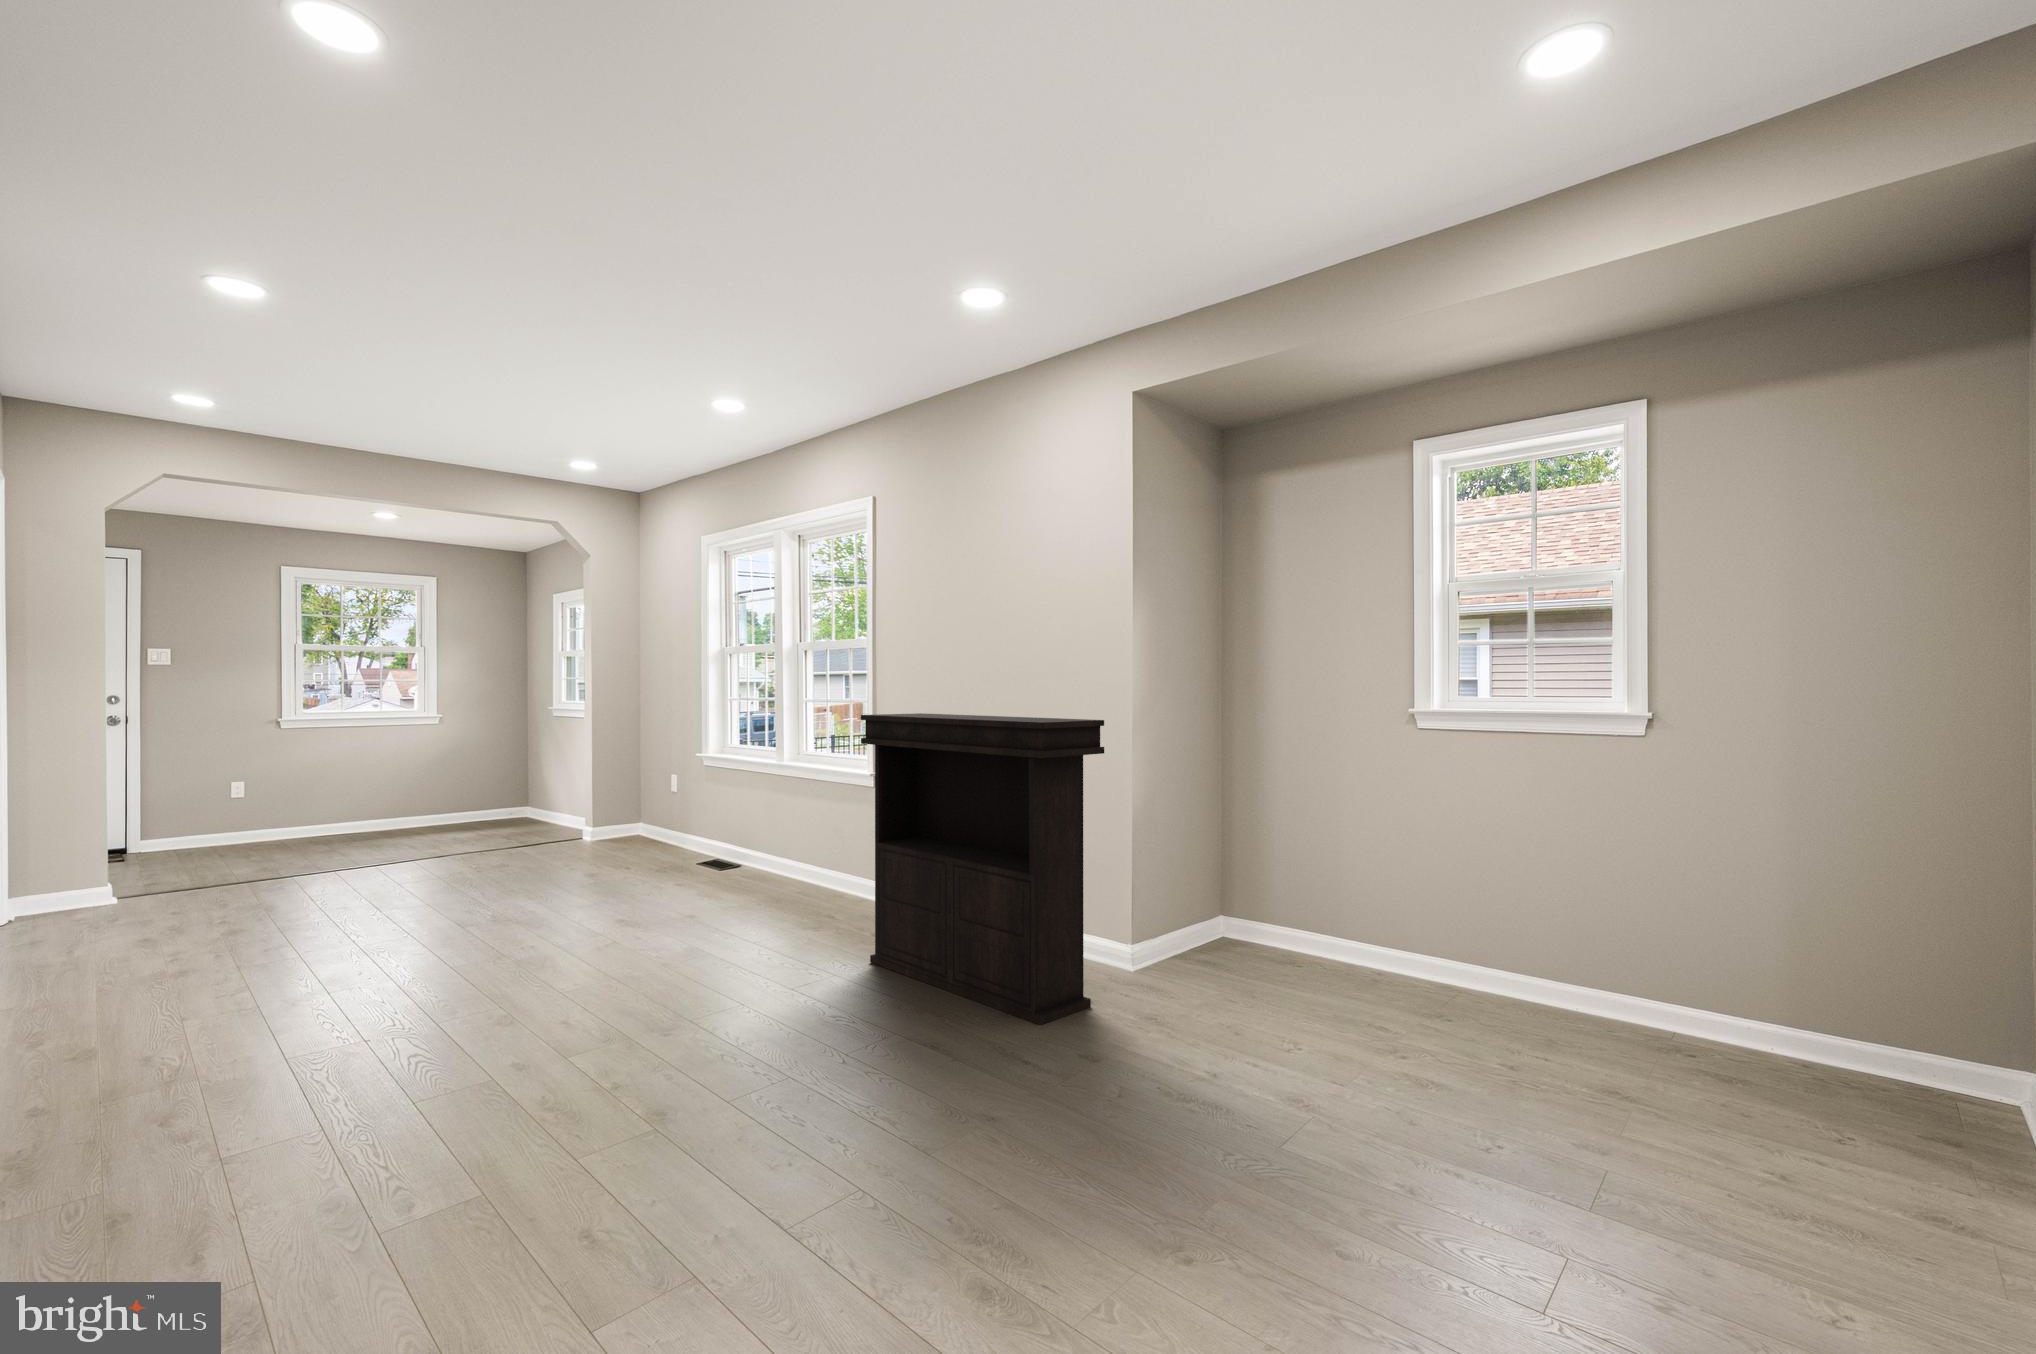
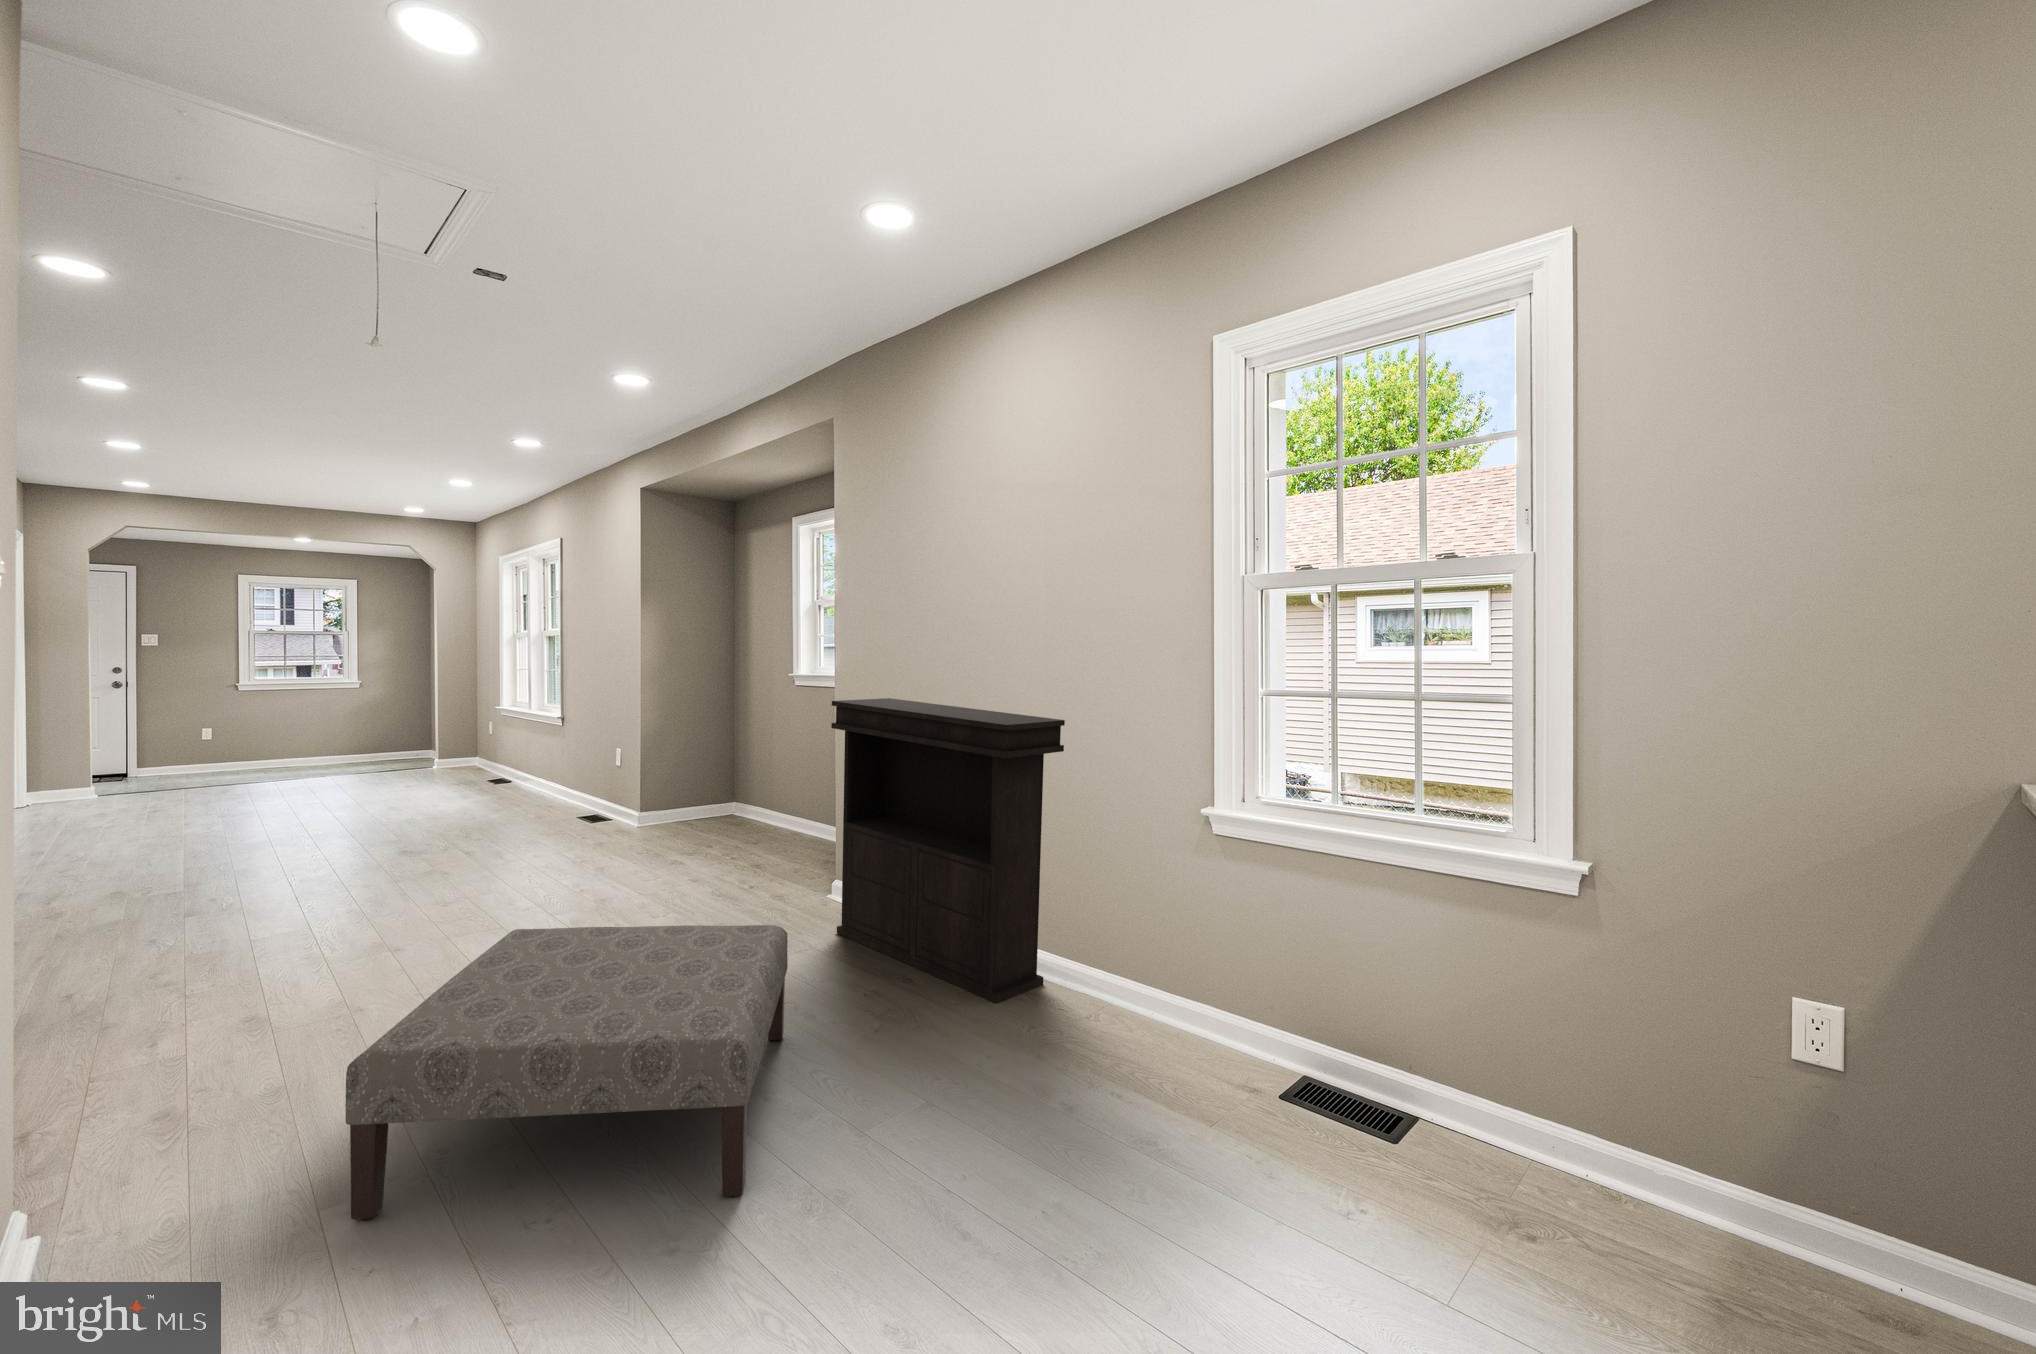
ottoman: none [355,936,816,1228] -> present [345,925,788,1220]

